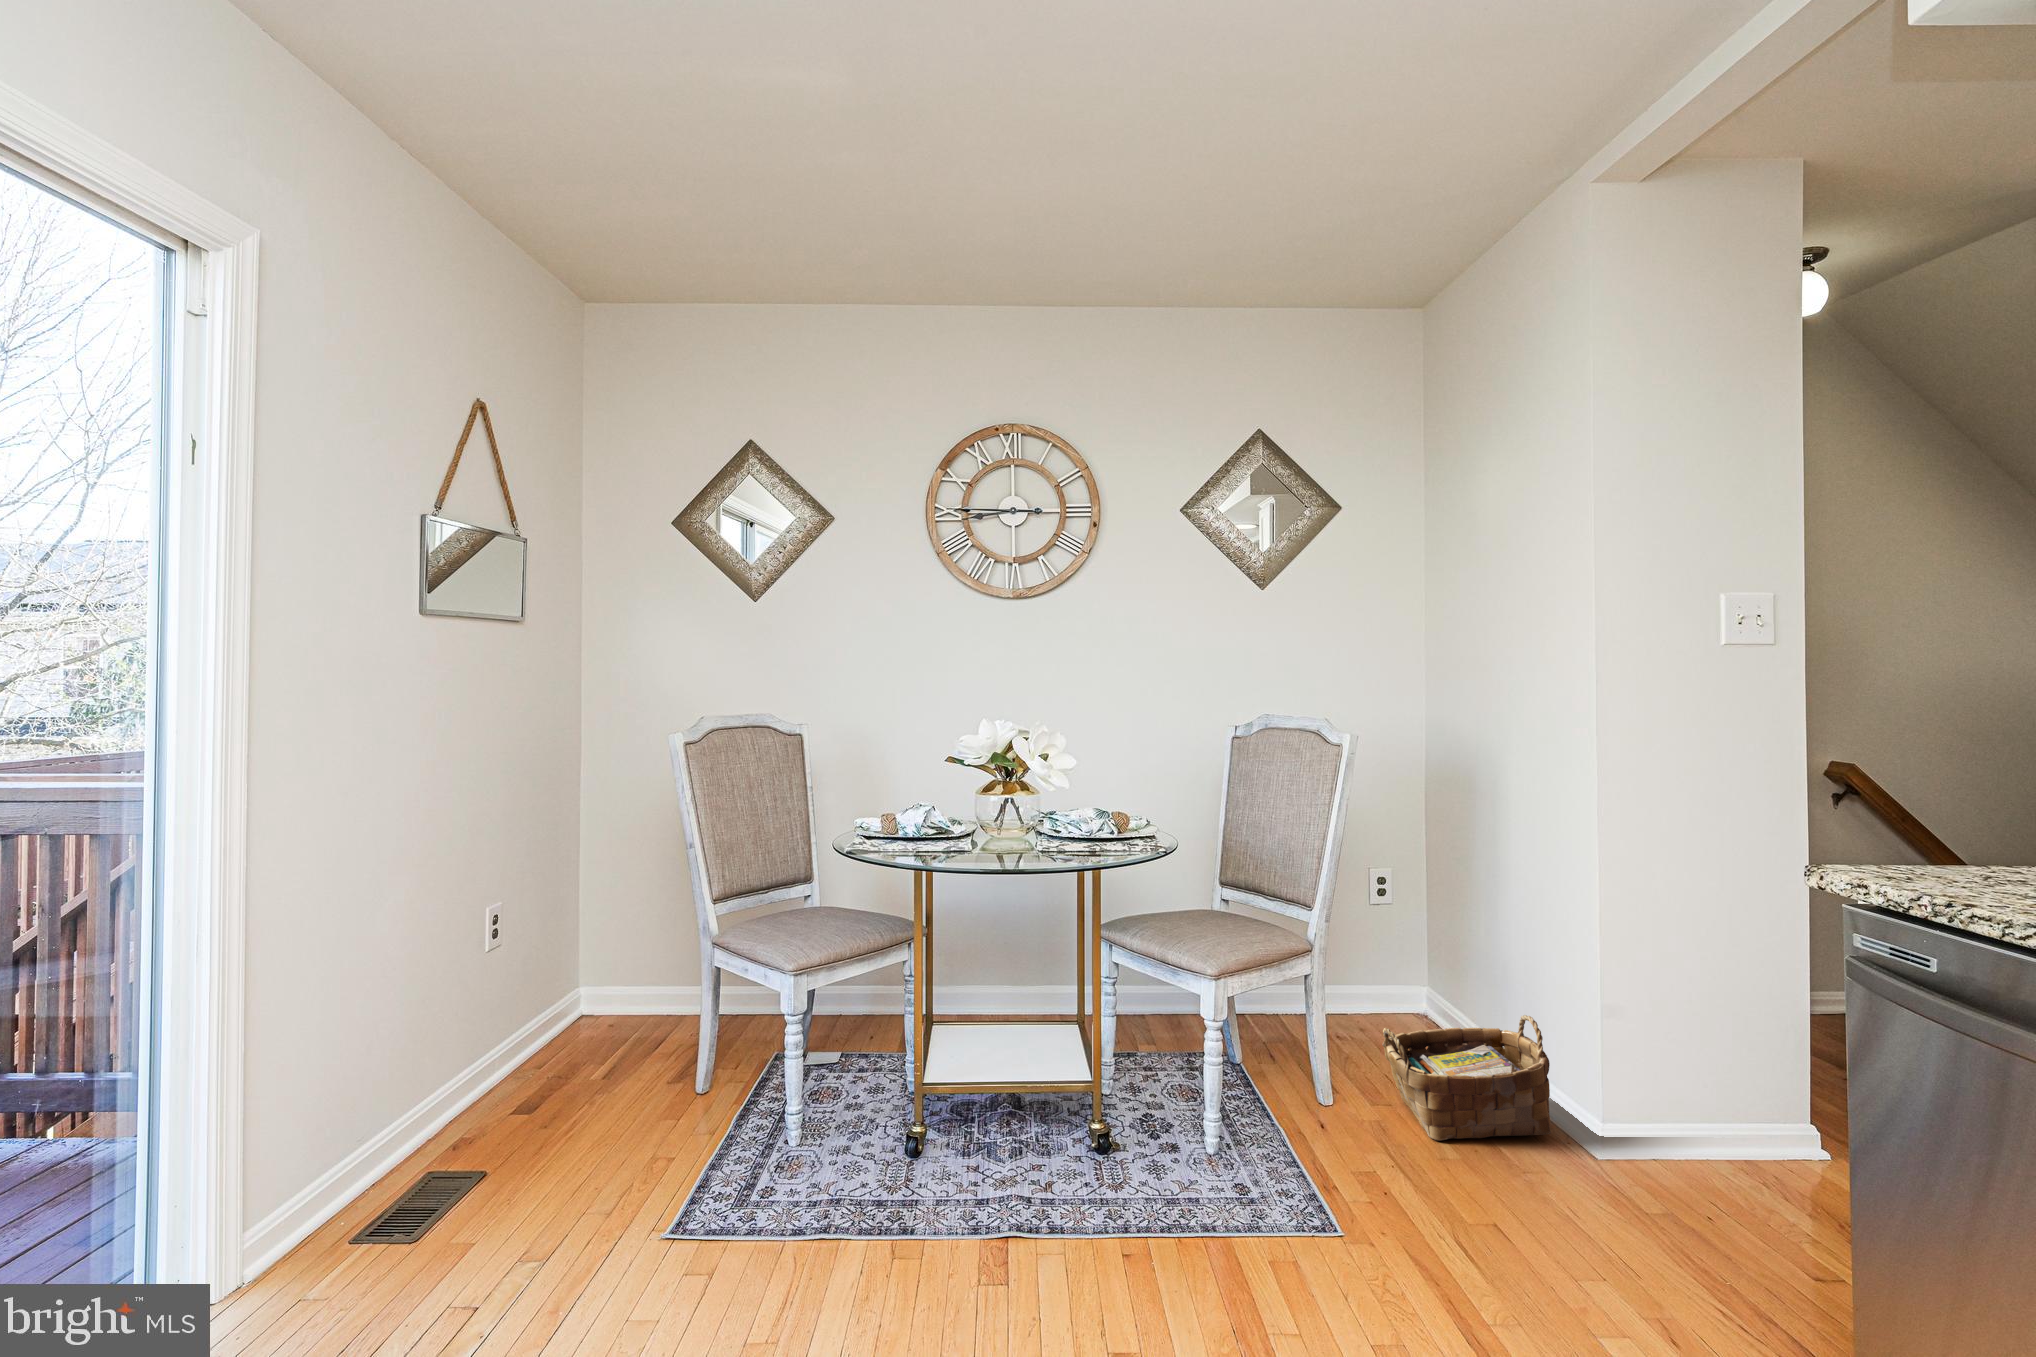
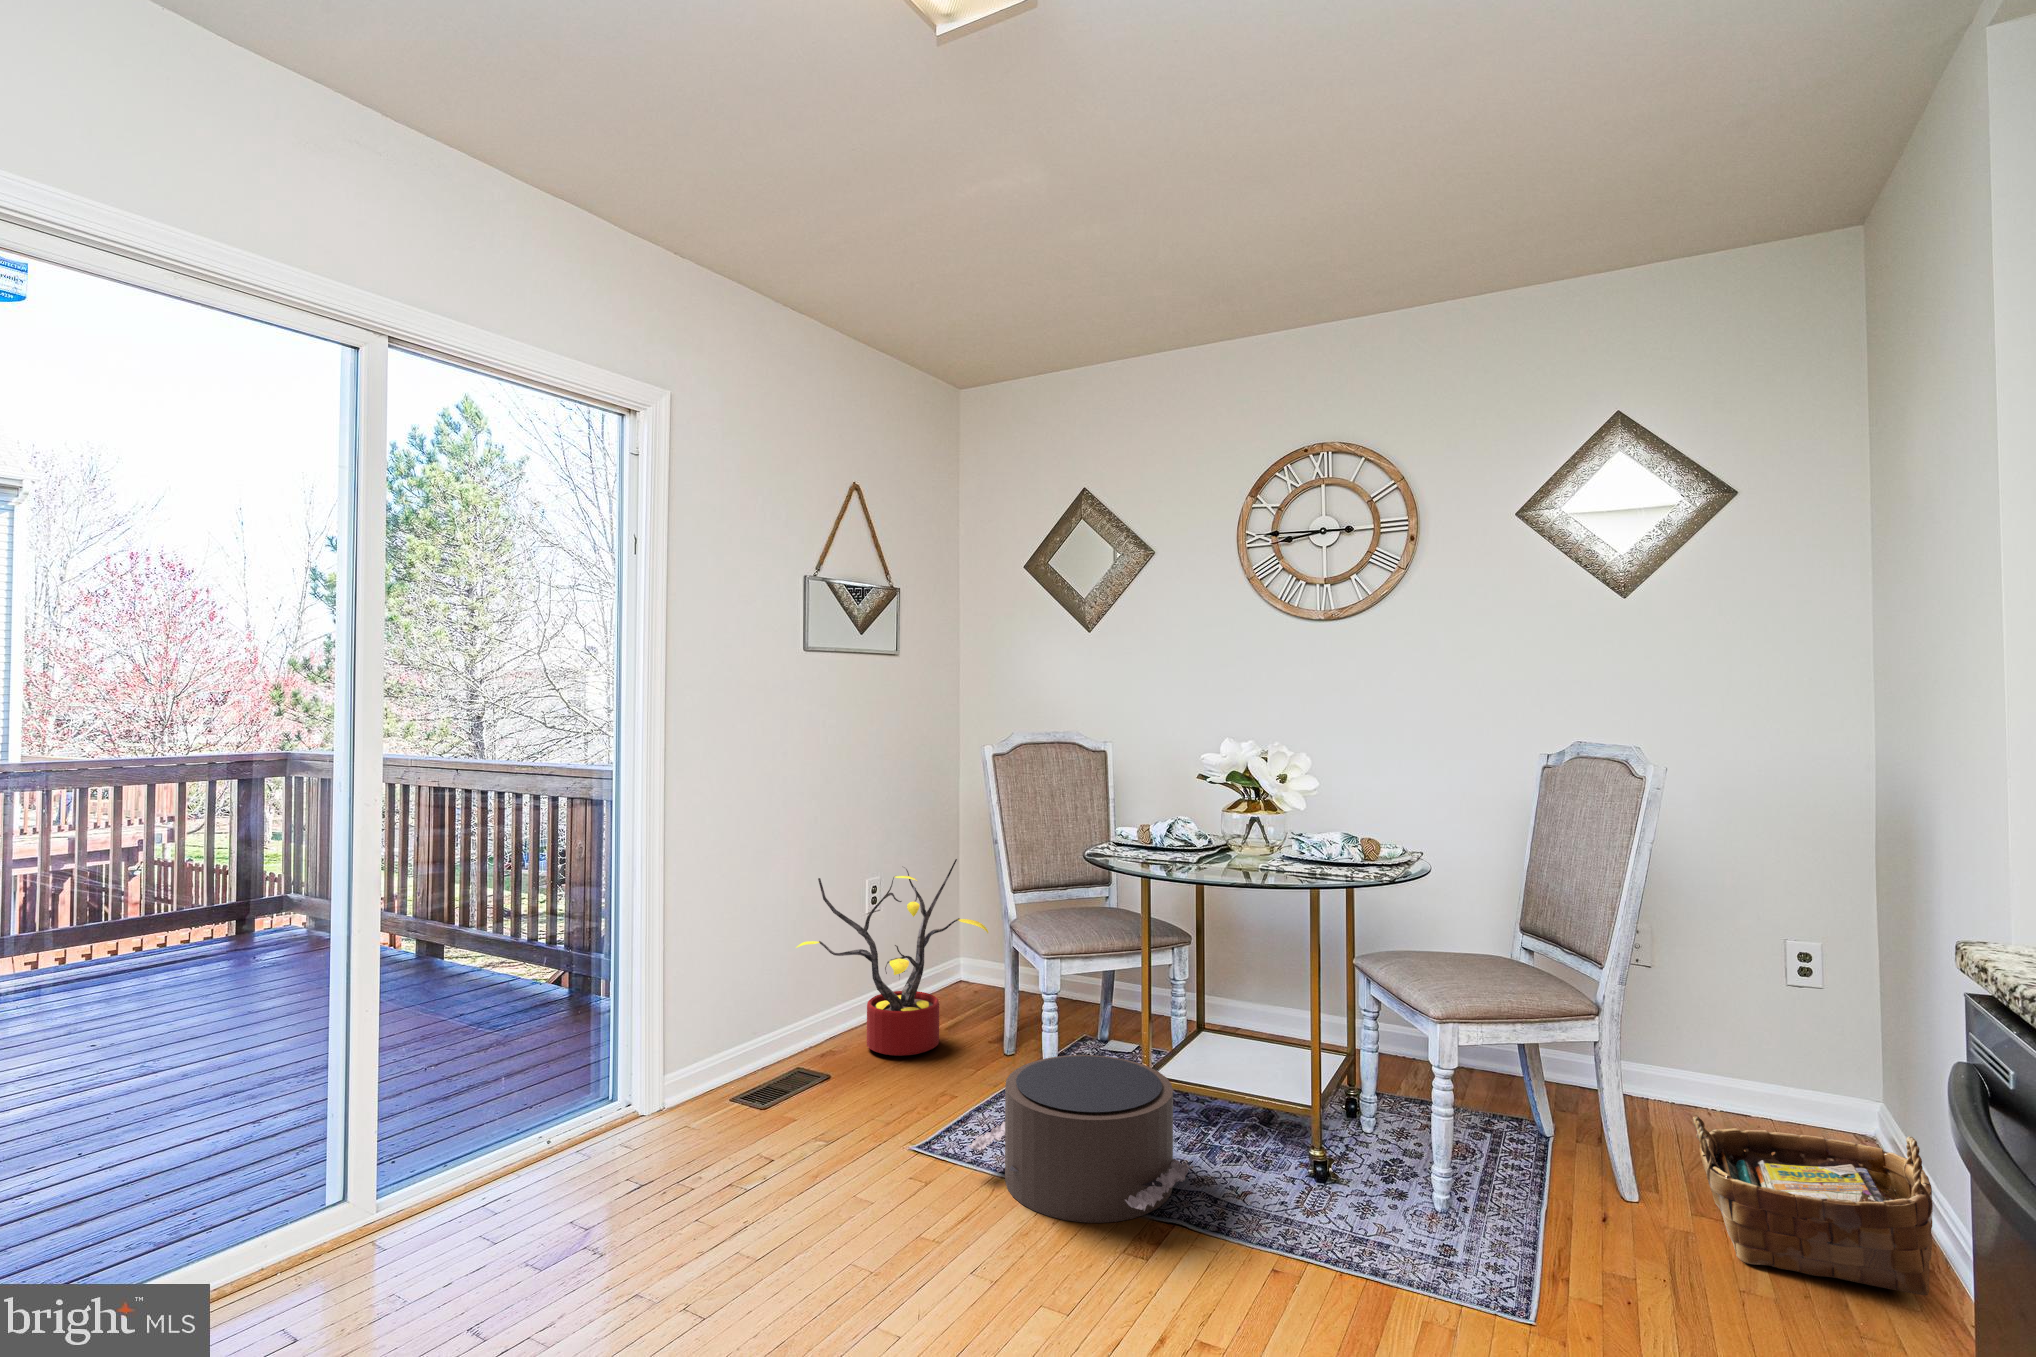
decorative plant: none [421,873,662,1125] -> present [796,859,988,1056]
pouf: none [754,1072,1005,1264] -> present [969,1055,1193,1223]

